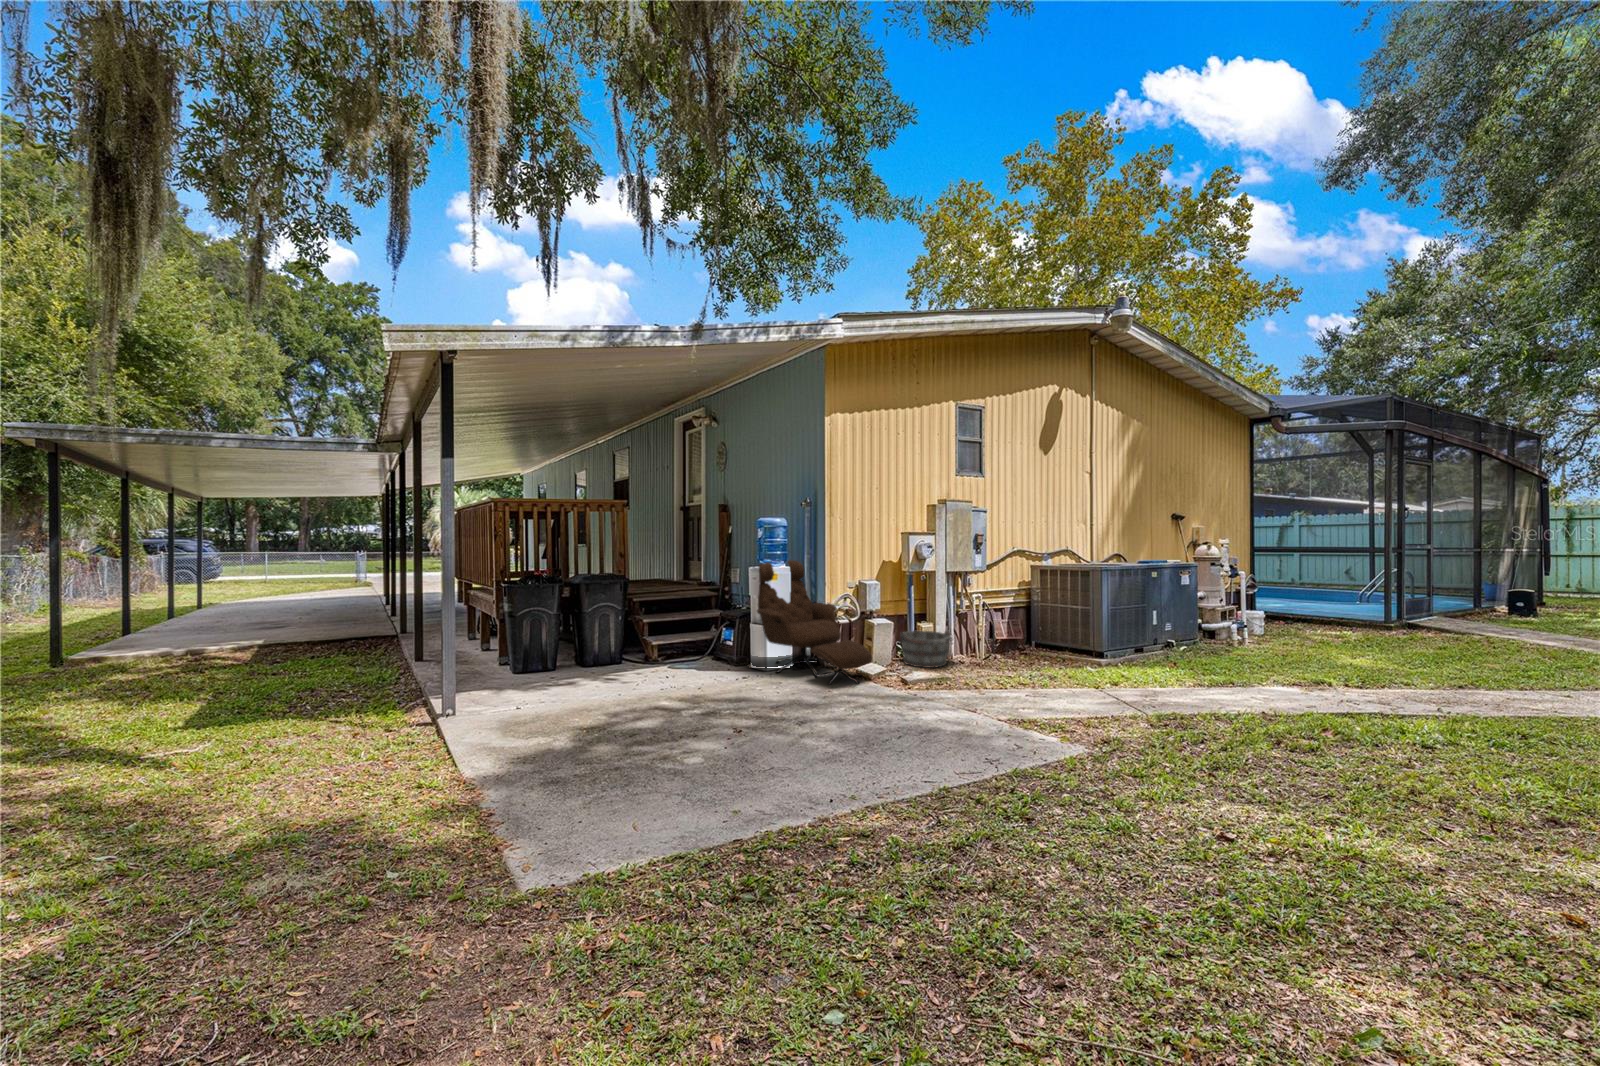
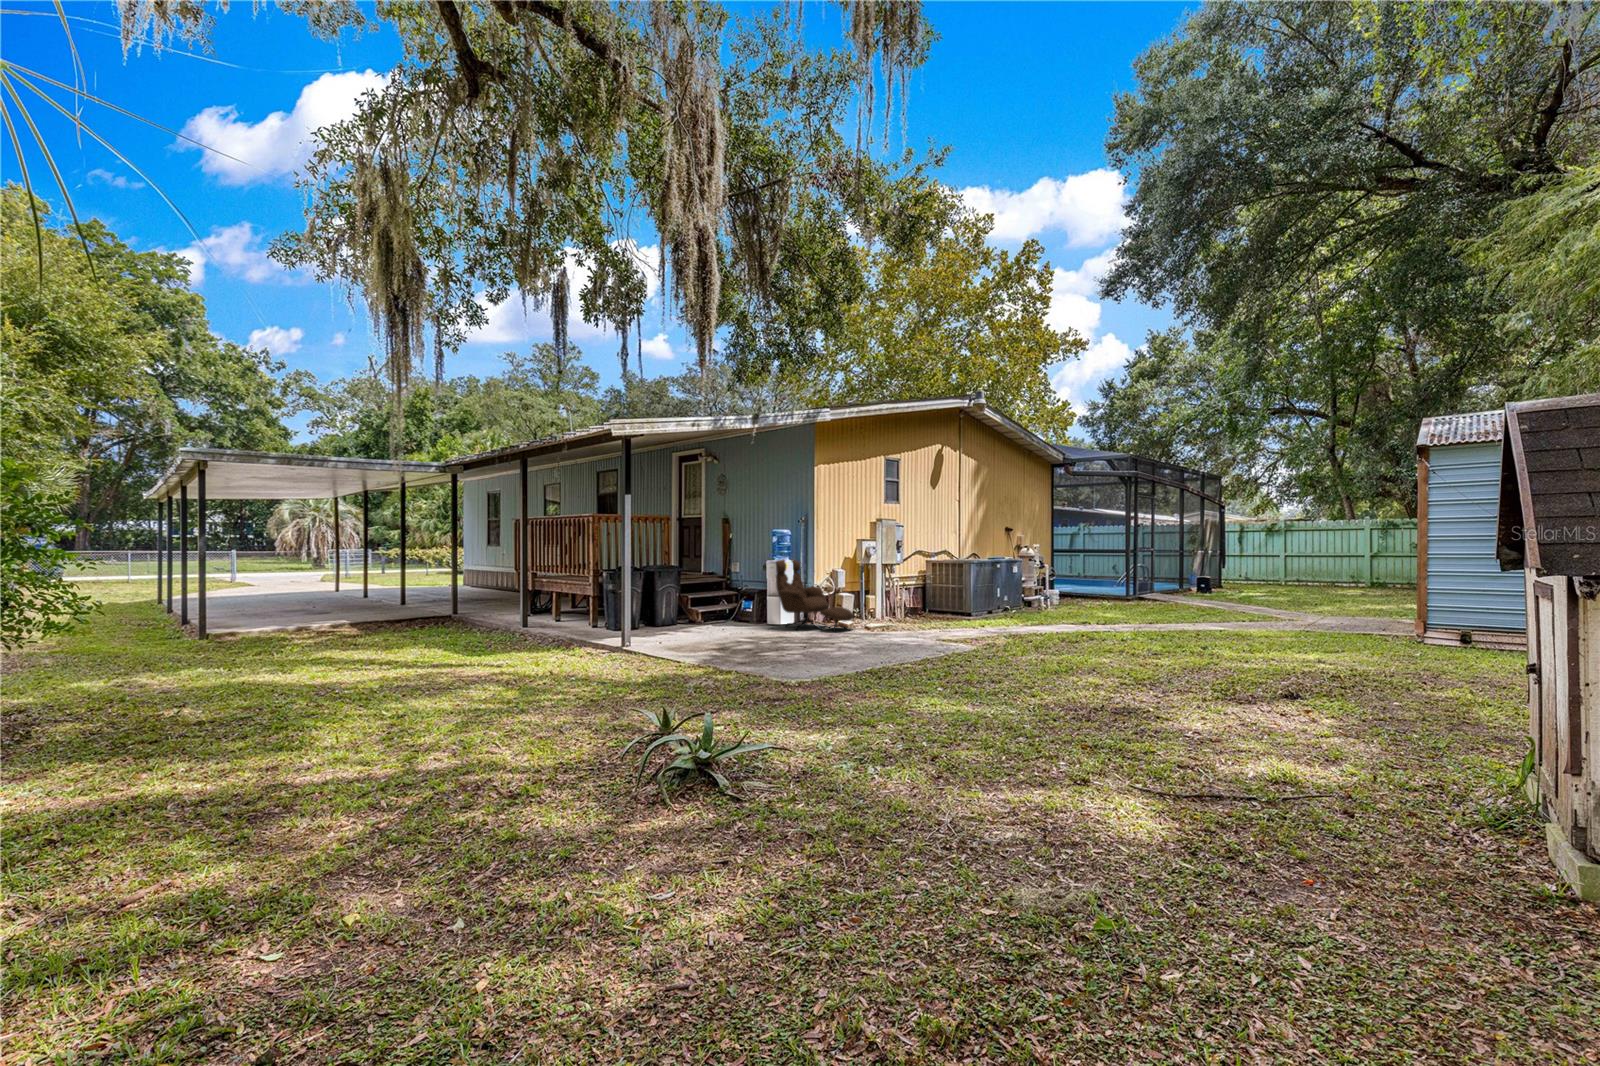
bucket: present [900,630,953,668] -> none [859,601,894,624]

